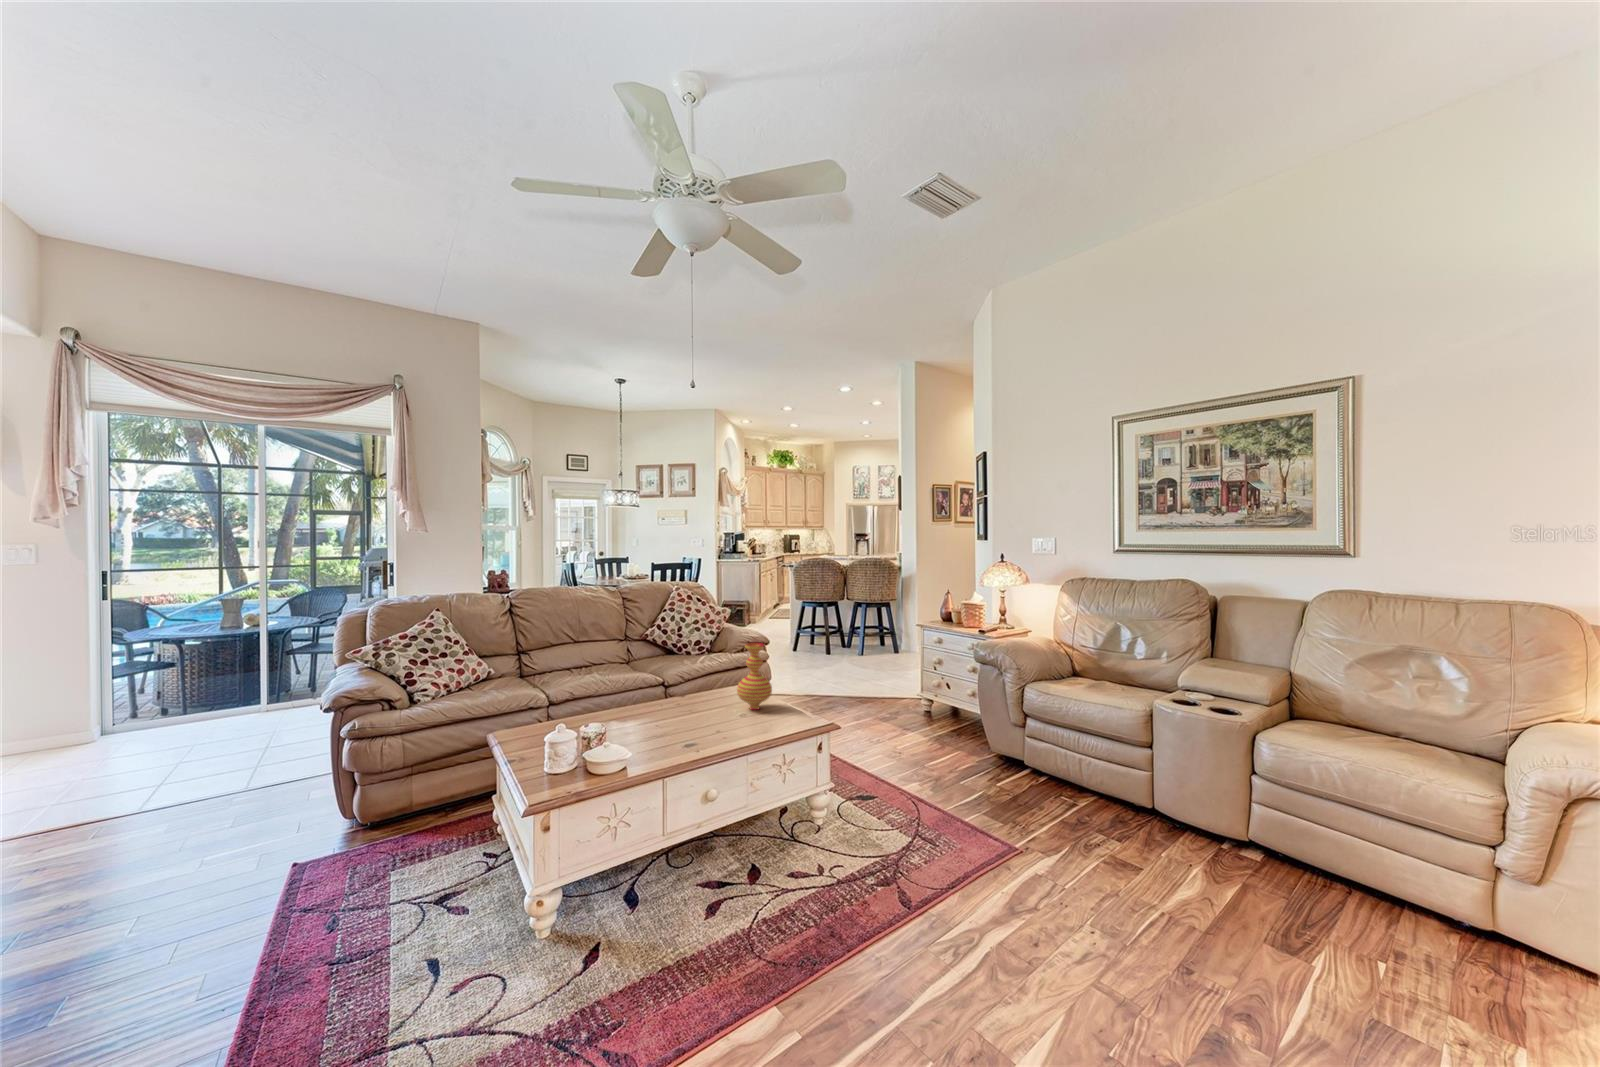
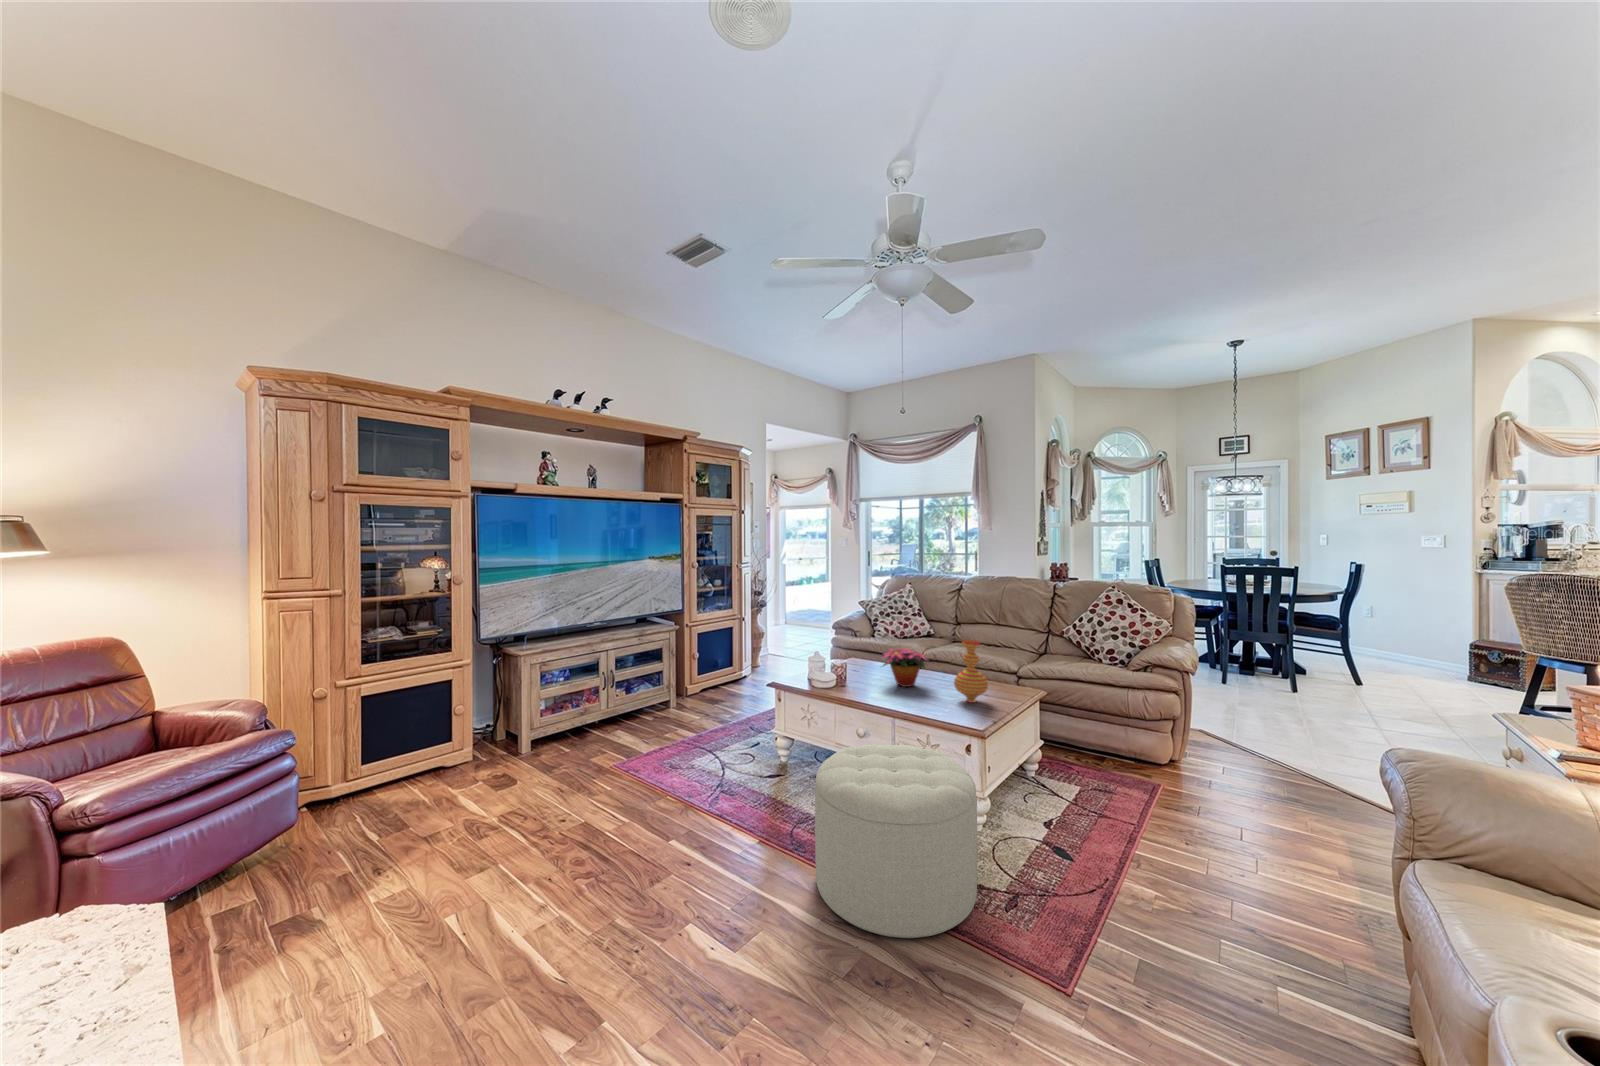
flower arrangement: none [636,672,711,725] -> present [883,648,926,687]
ottoman: none [819,748,992,956] -> present [815,744,977,938]

